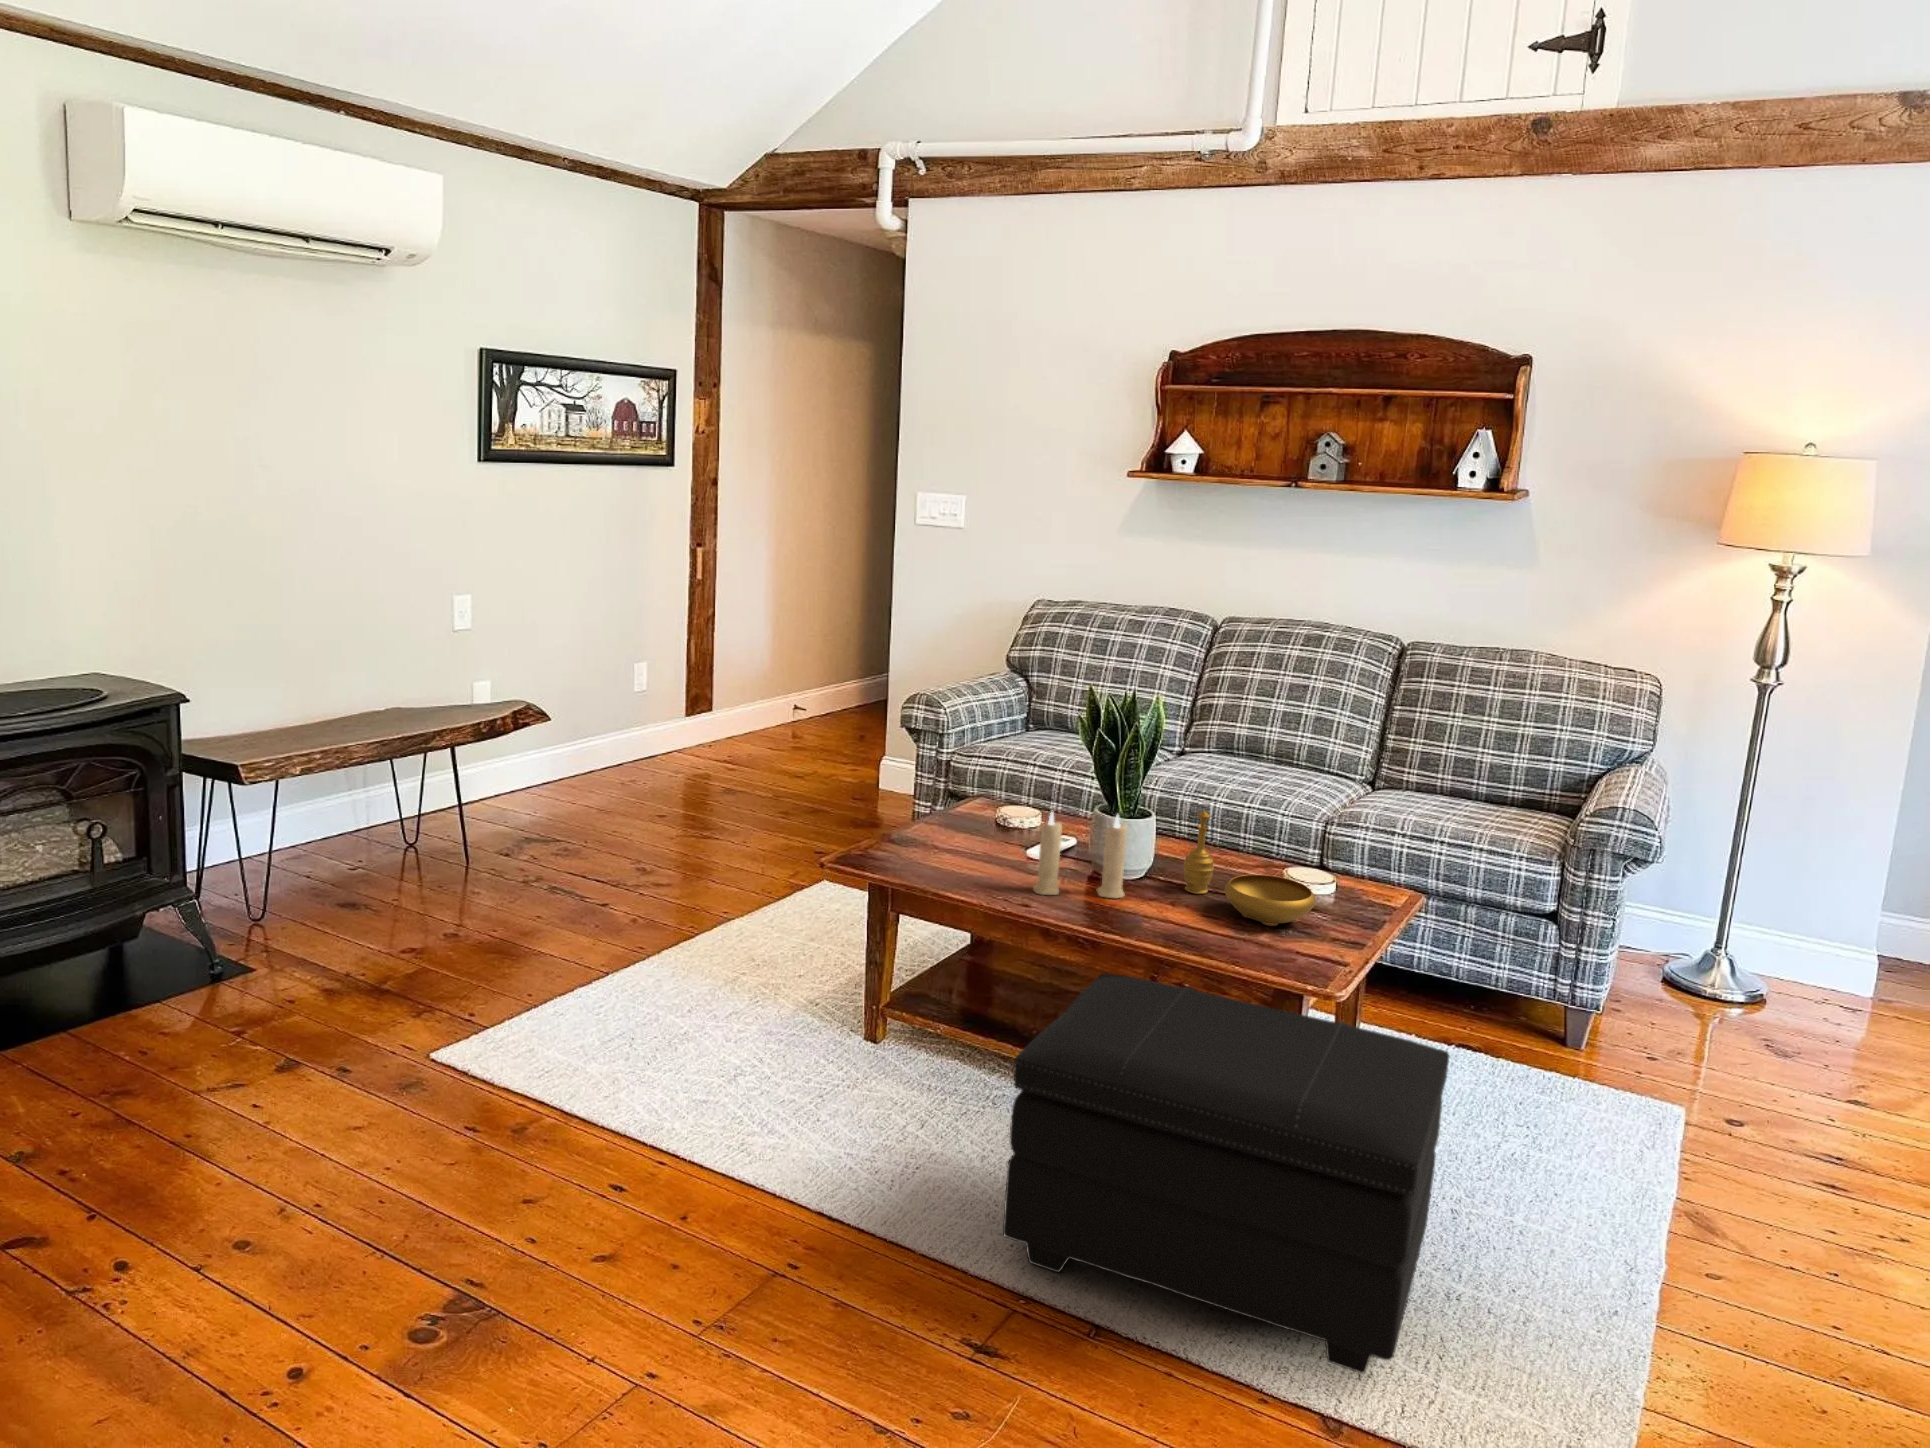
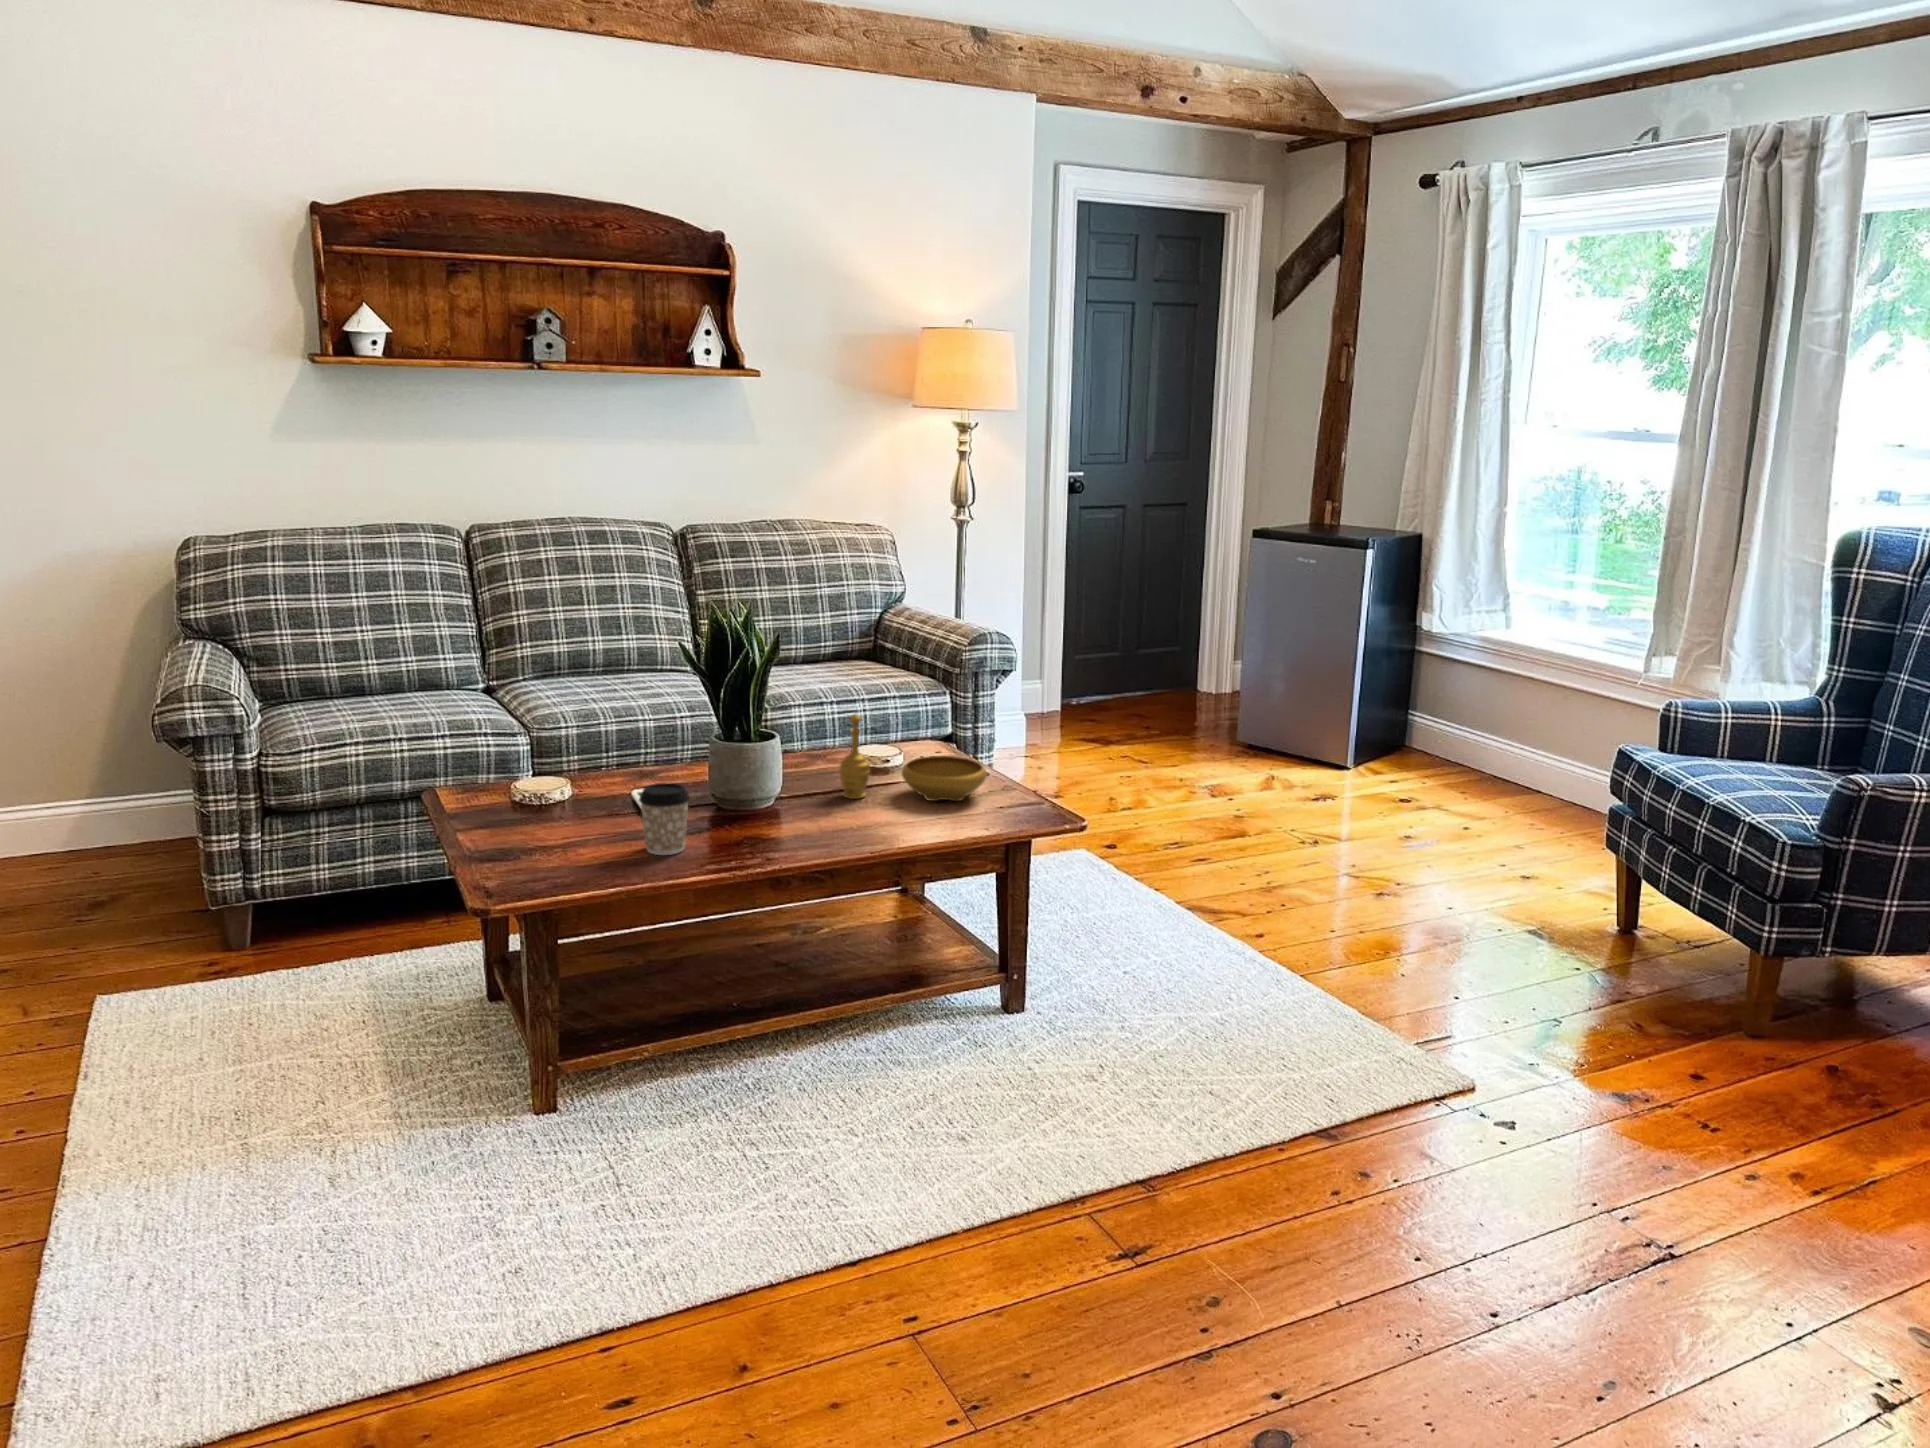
coffee cup: none [954,811,996,872] -> present [639,783,690,855]
candle: present [1033,812,1128,898] -> none [756,733,833,847]
footstool: present [1003,973,1449,1373] -> none [921,841,1337,1172]

